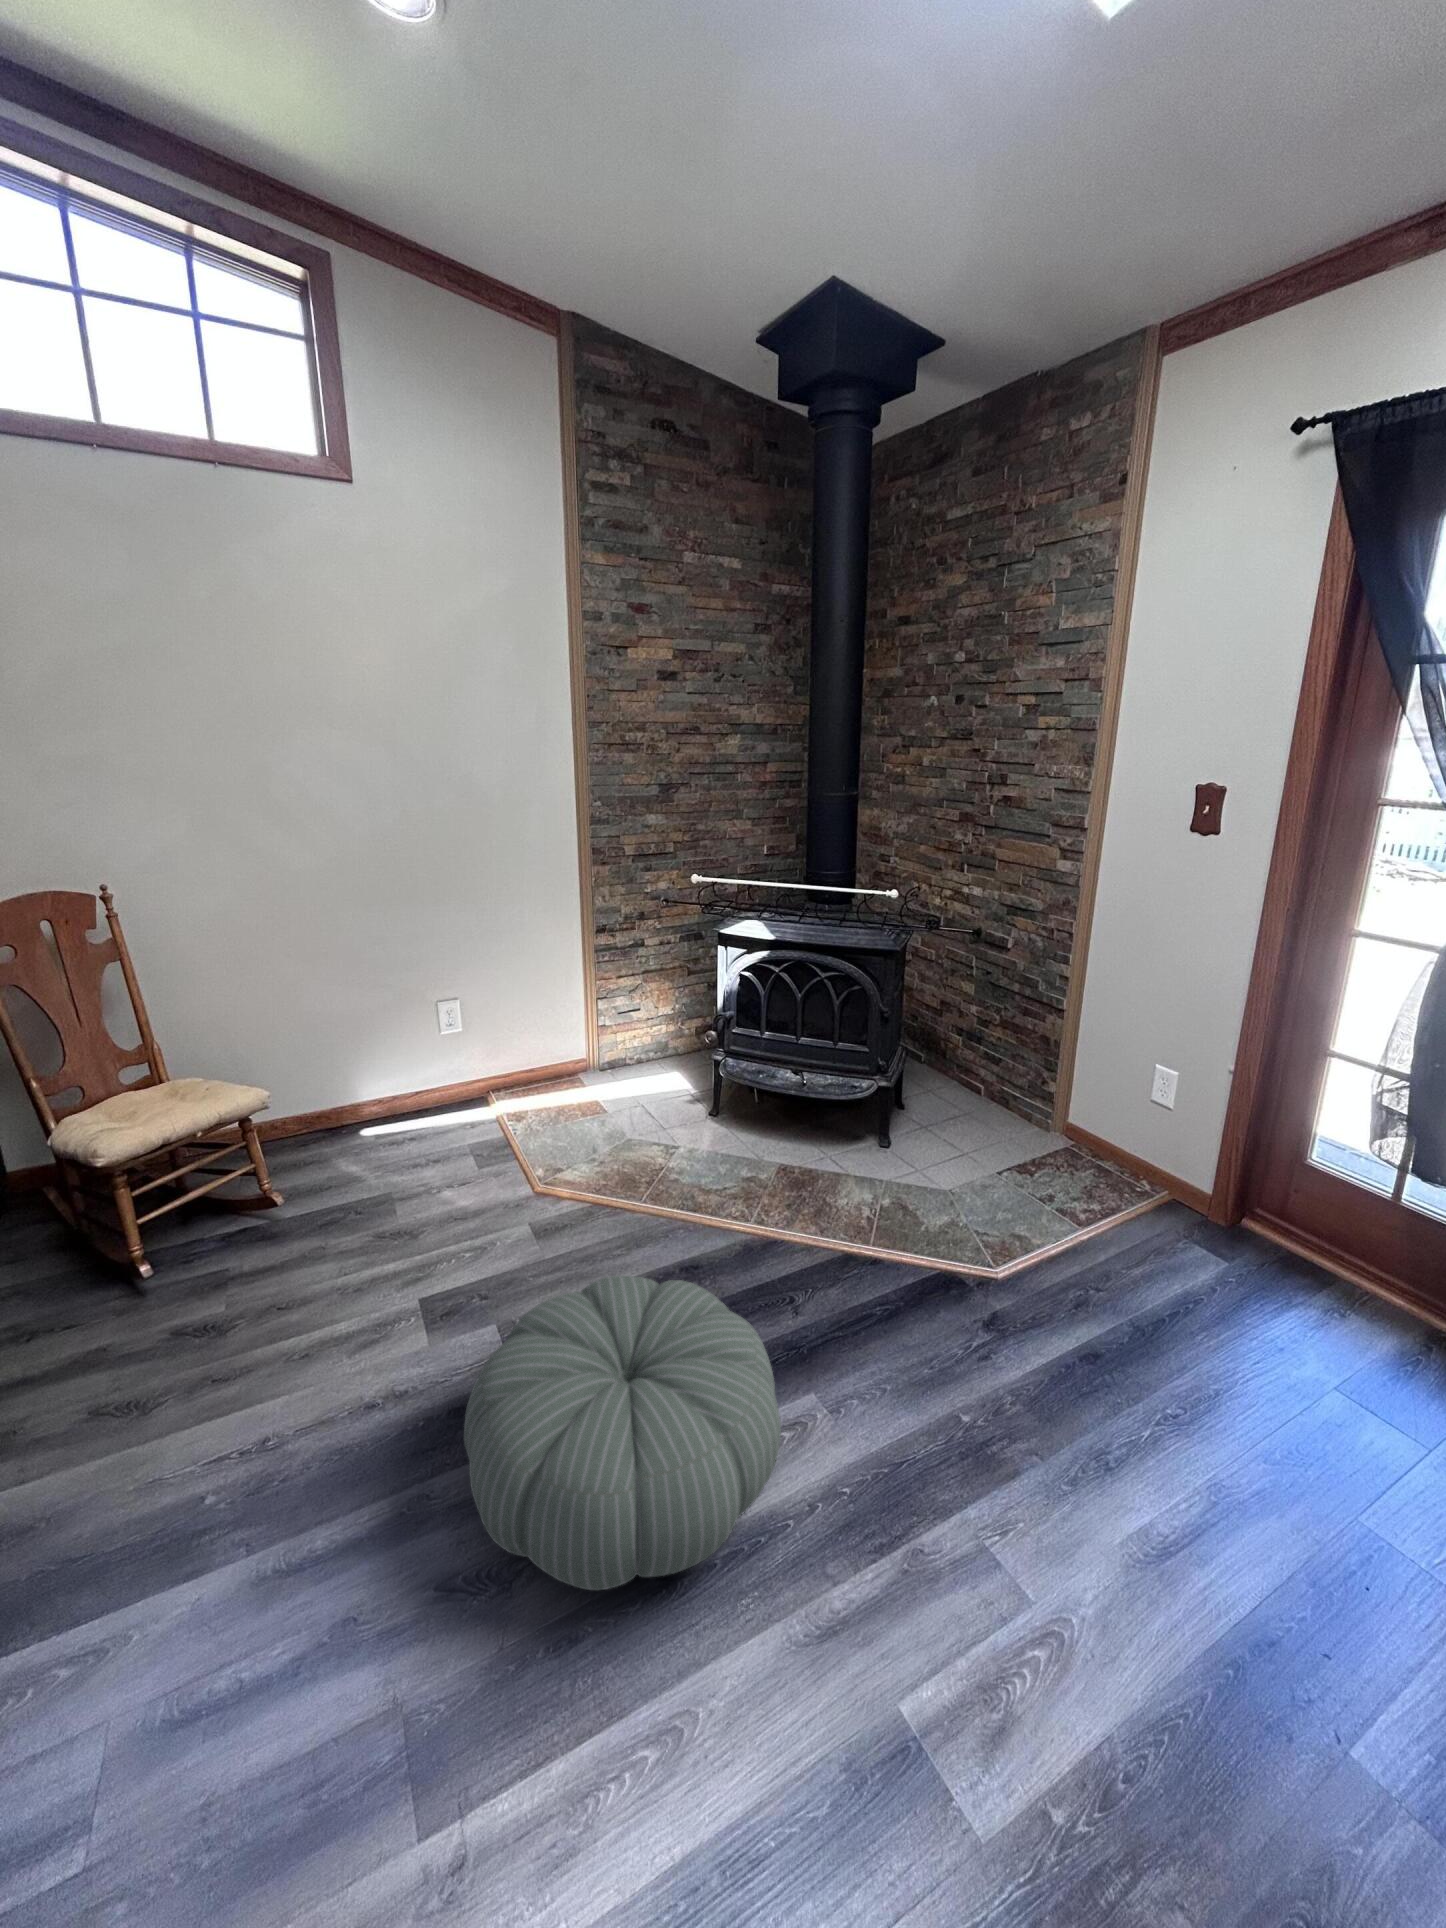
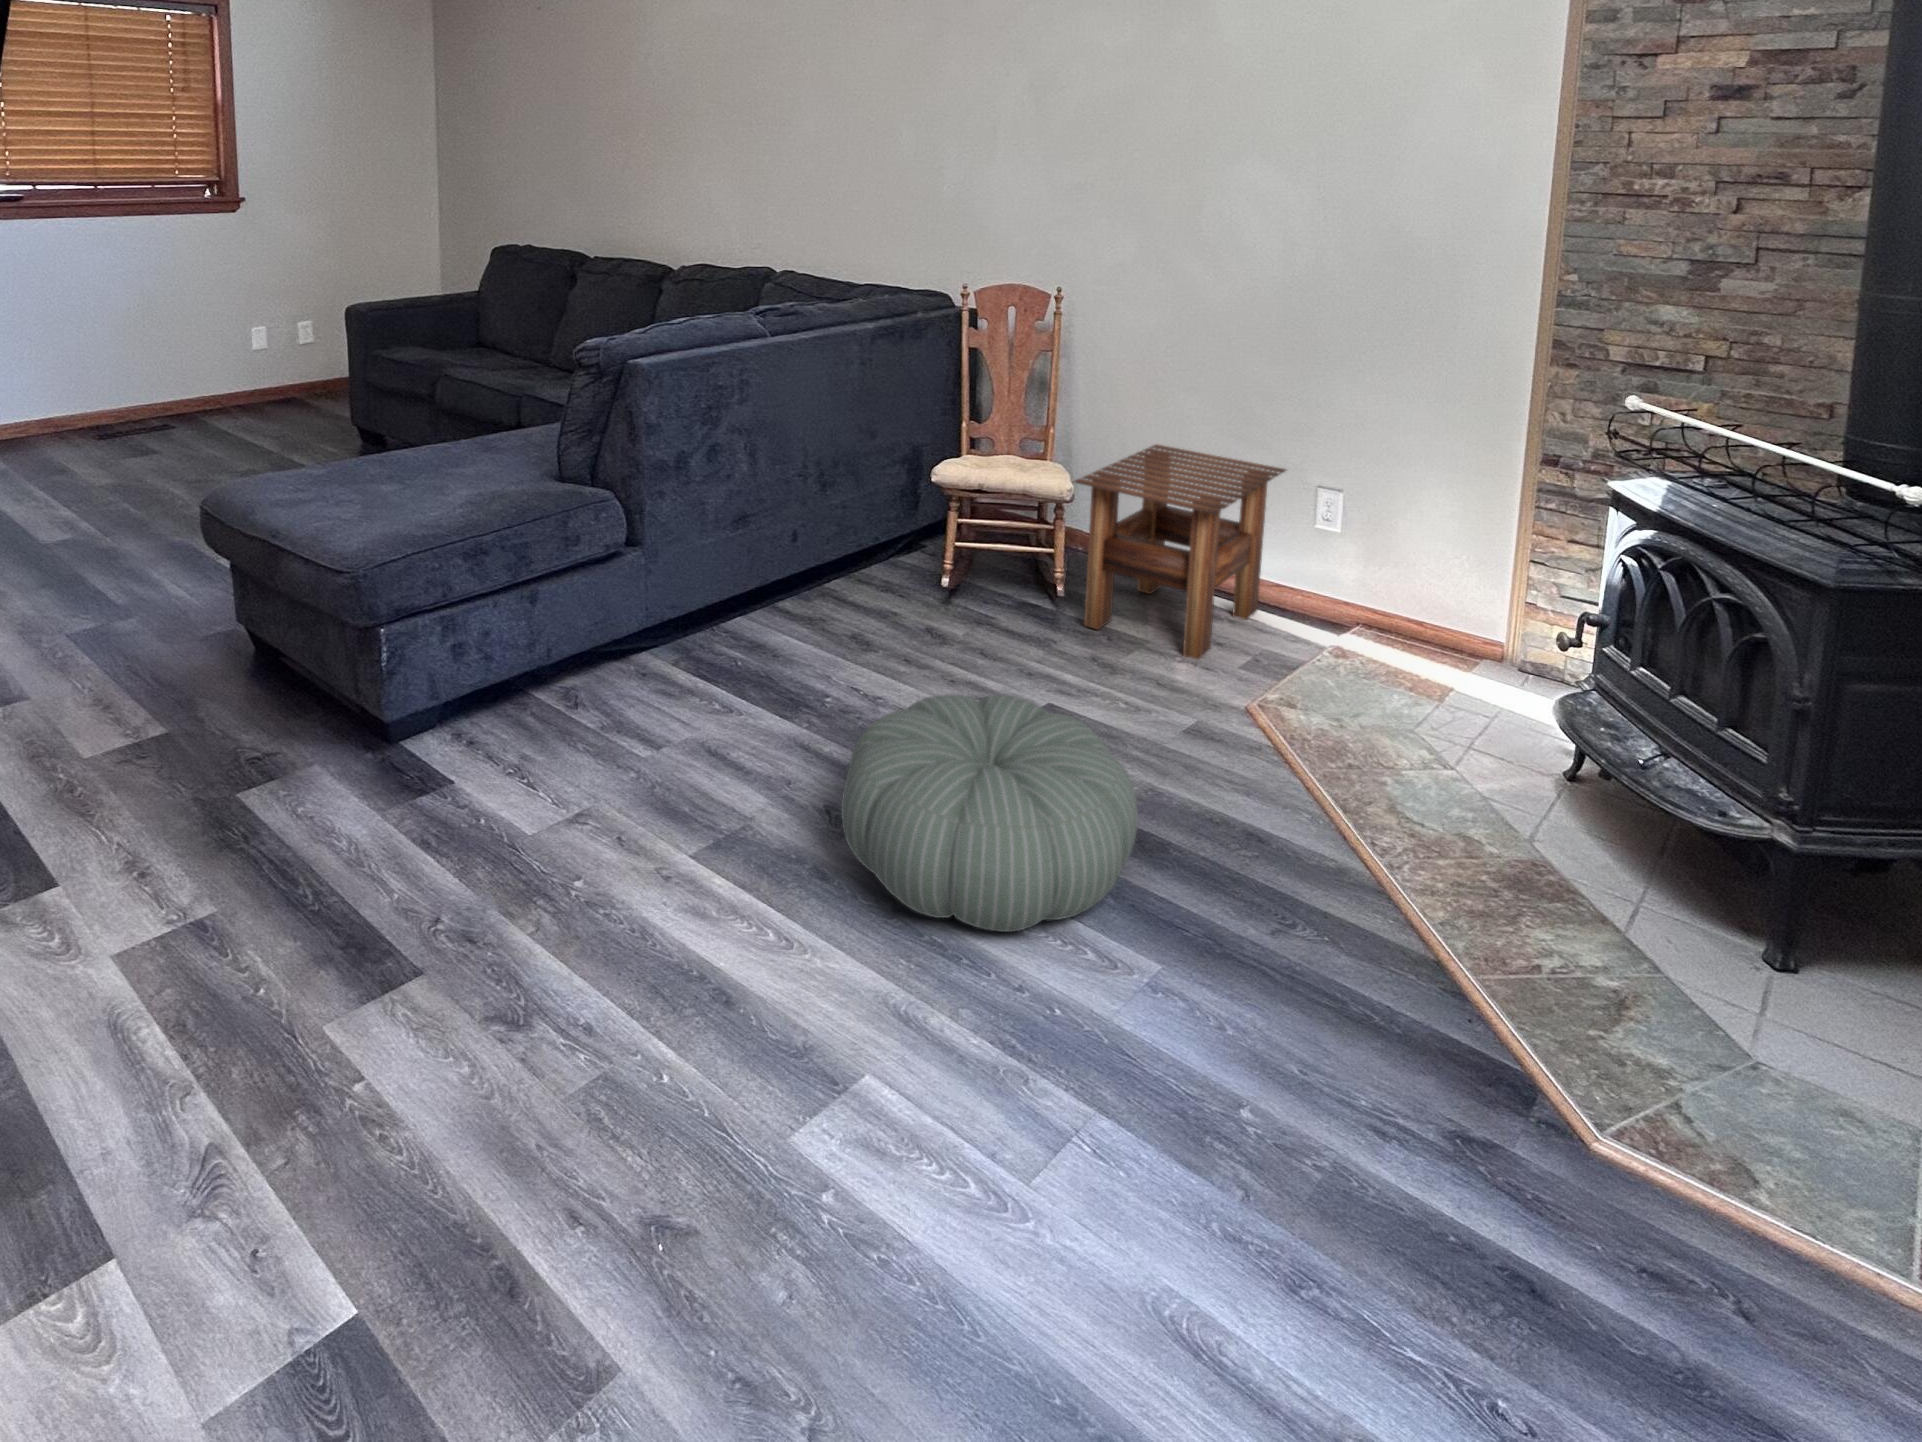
side table: none [279,994,467,1218] -> present [1074,444,1286,660]

